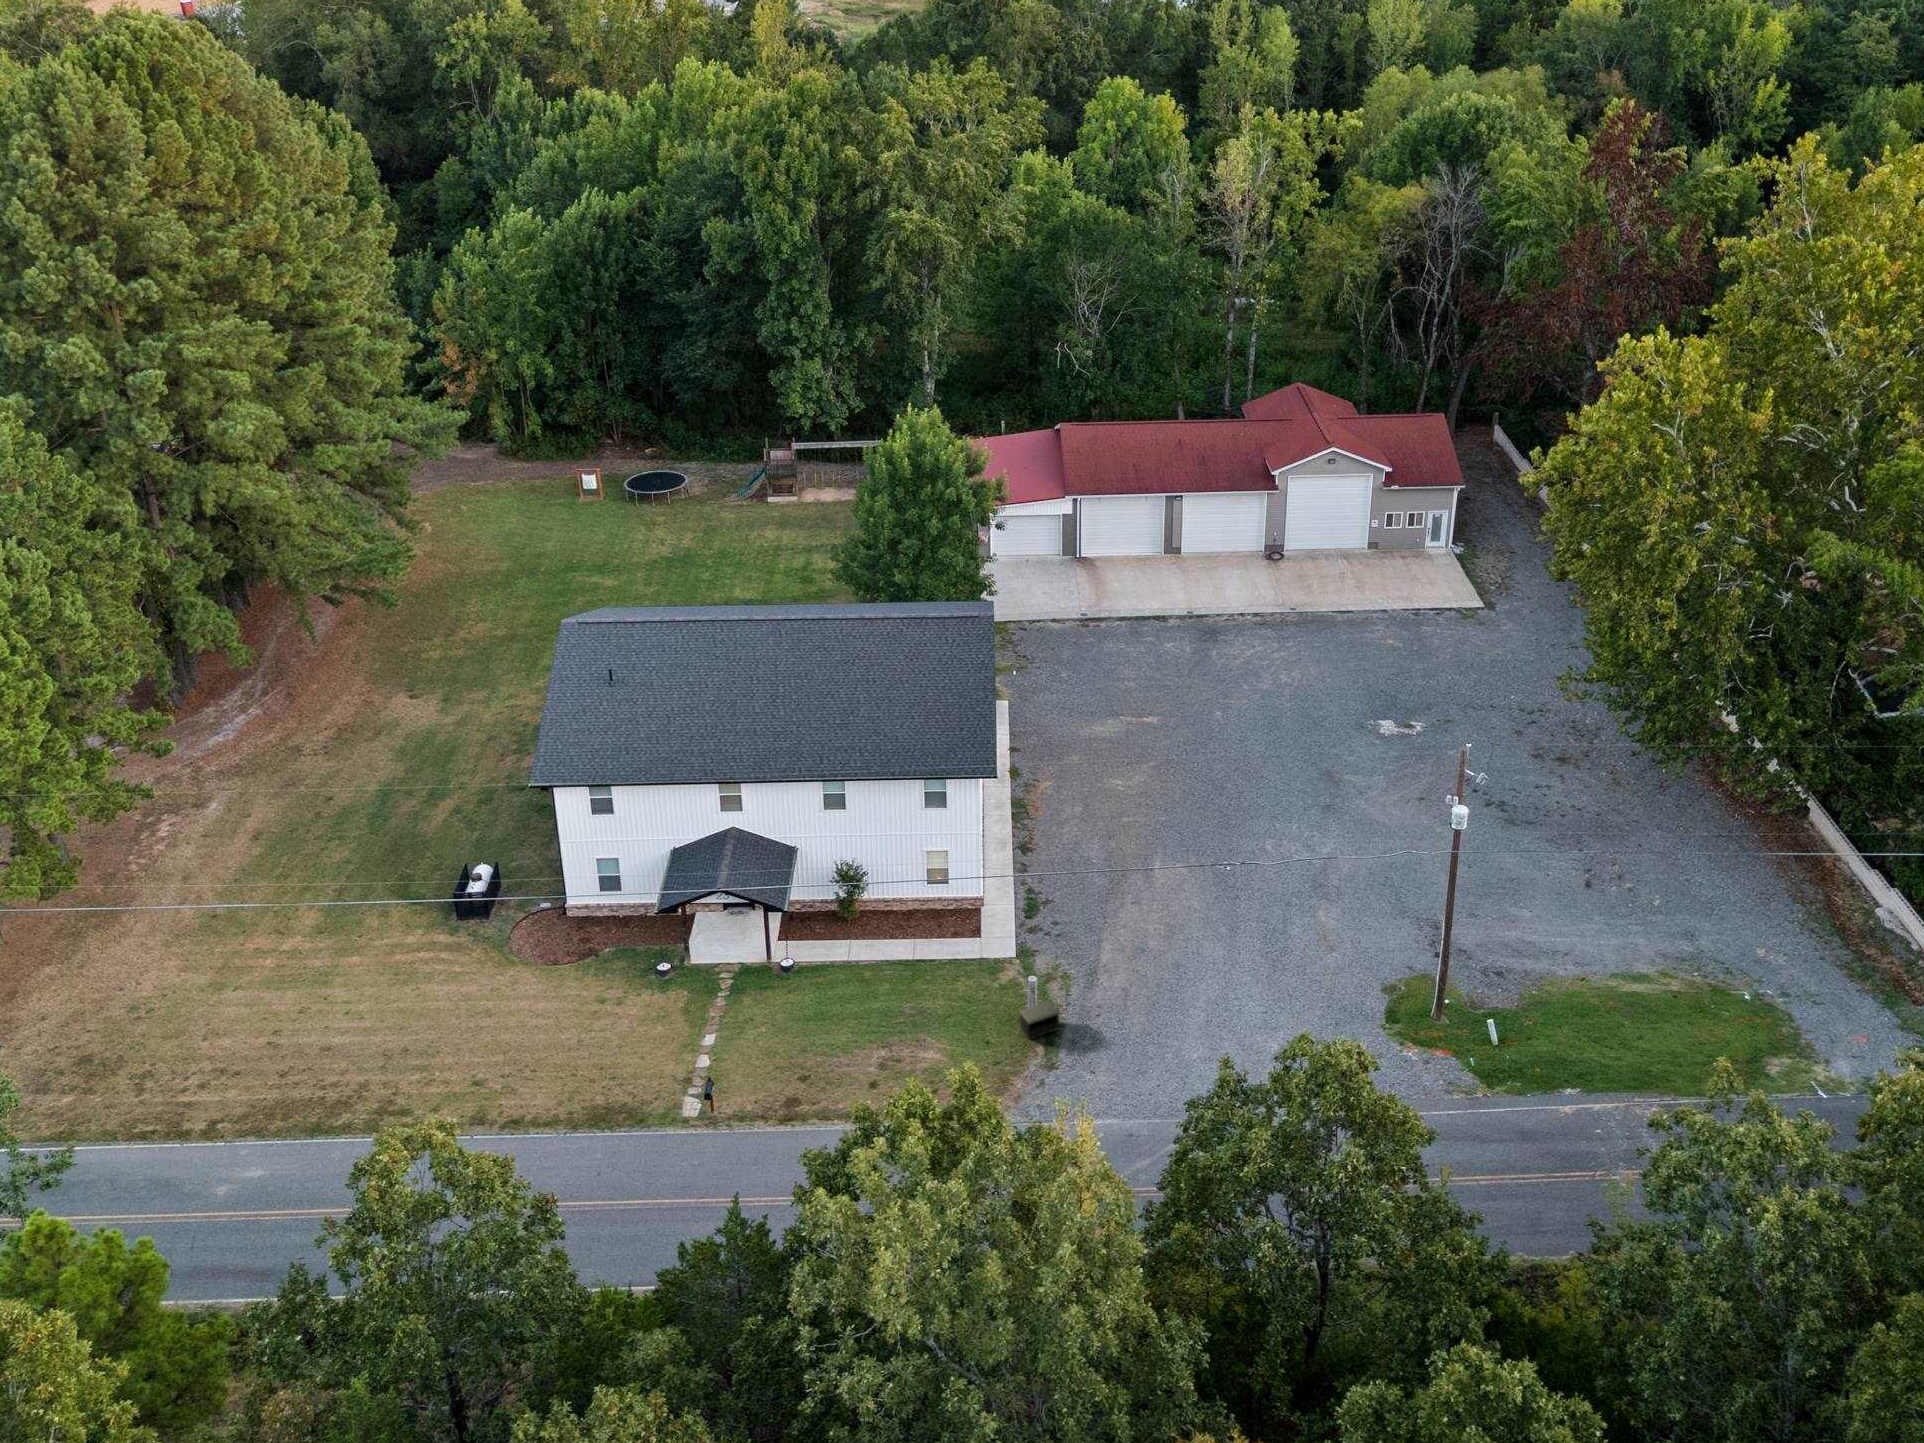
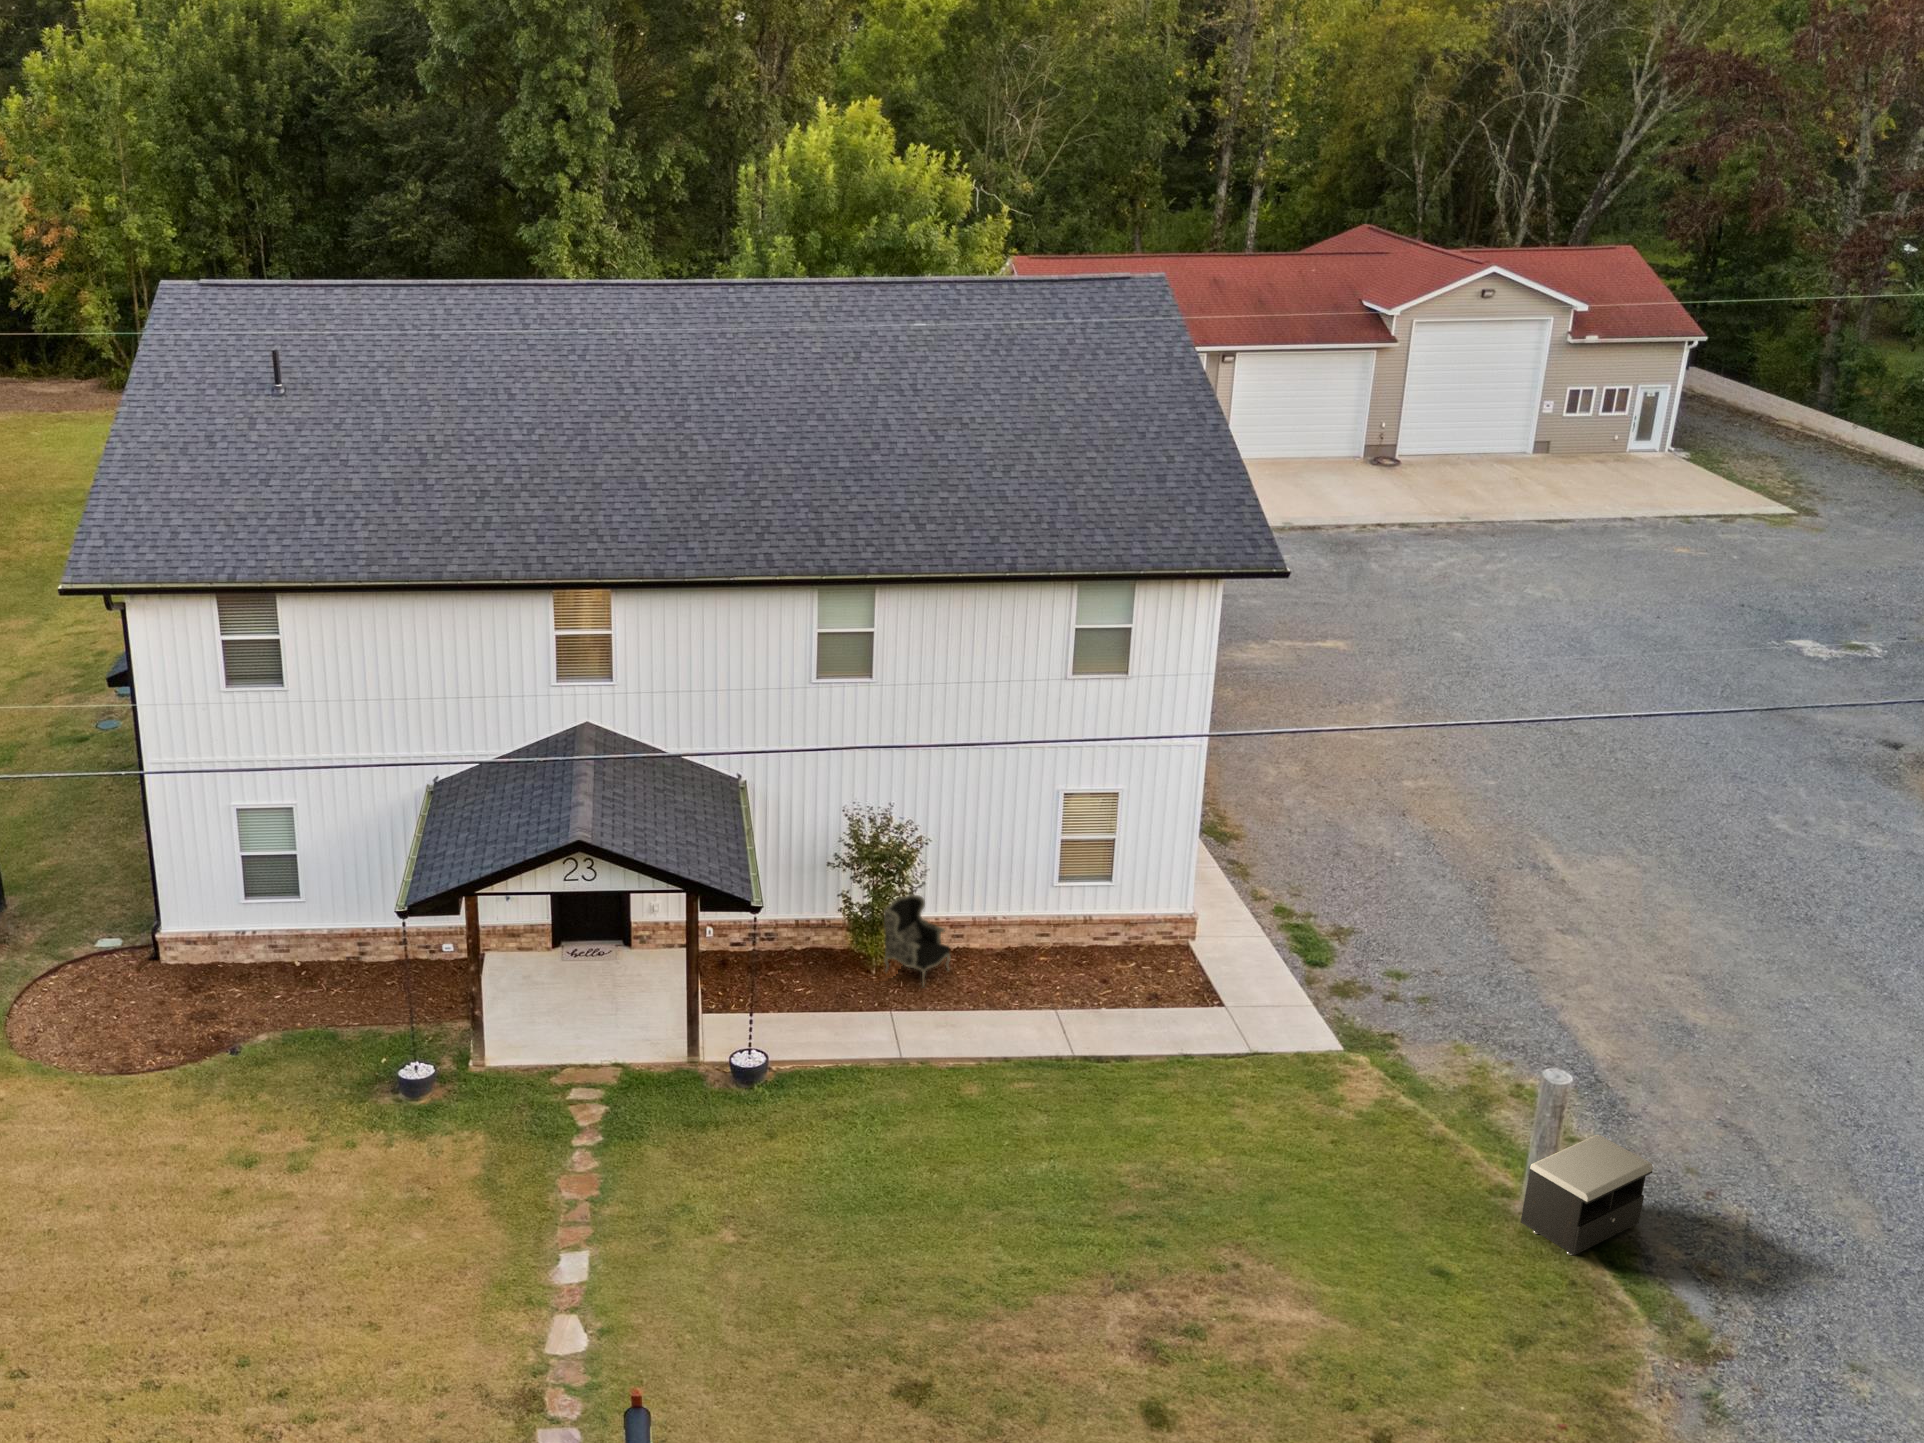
armchair: none [849,893,878,931] -> present [884,894,951,987]

